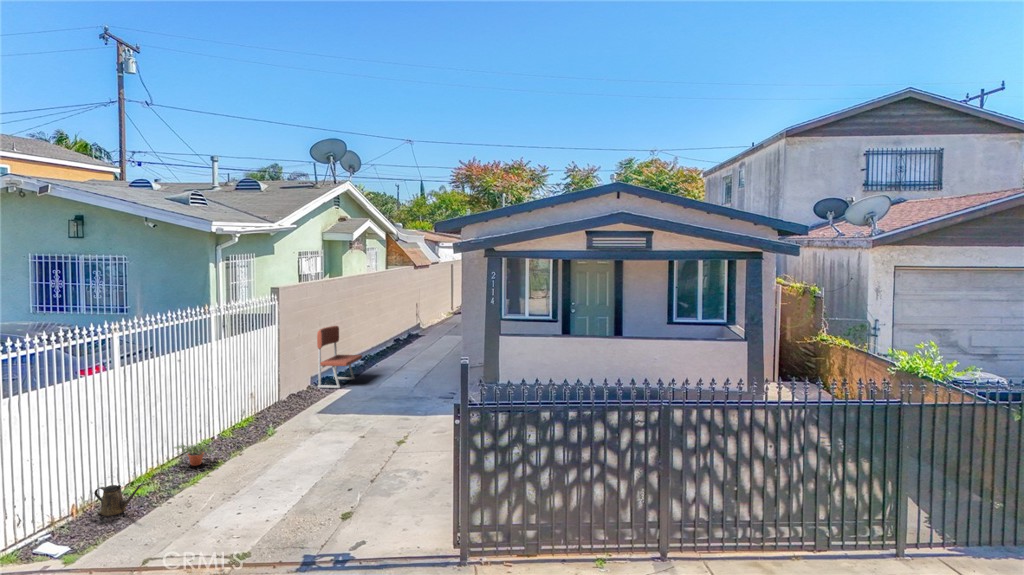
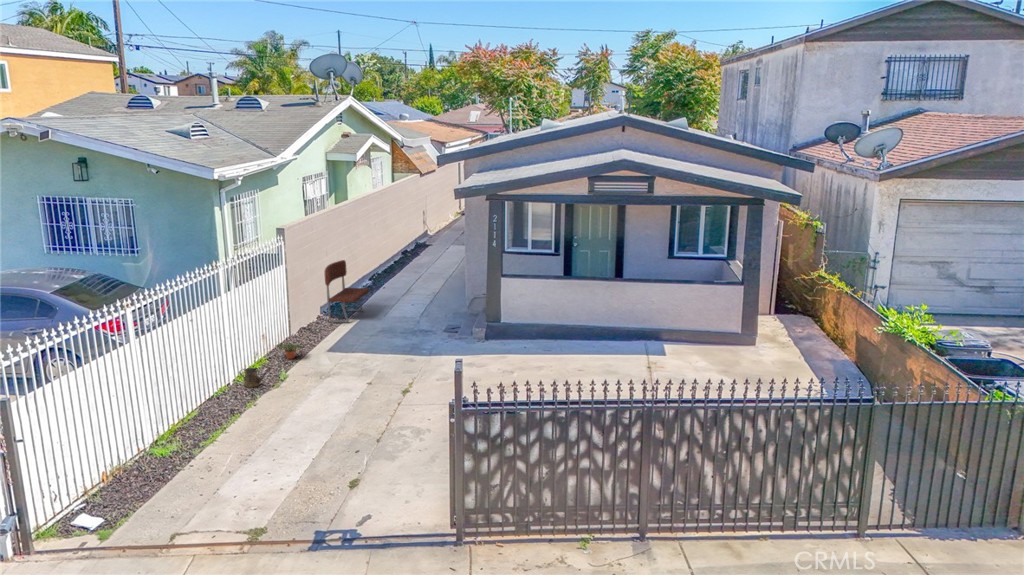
potted plant: present [174,445,213,466] -> present [276,344,302,359]
watering can: present [94,484,144,516] -> present [239,367,271,388]

